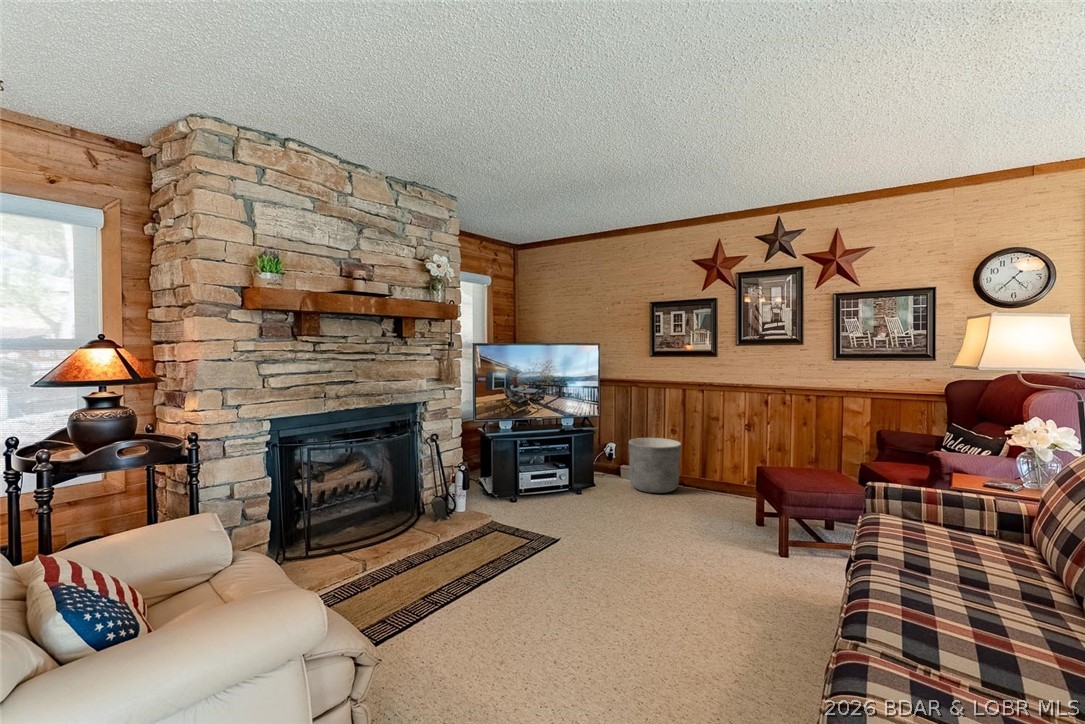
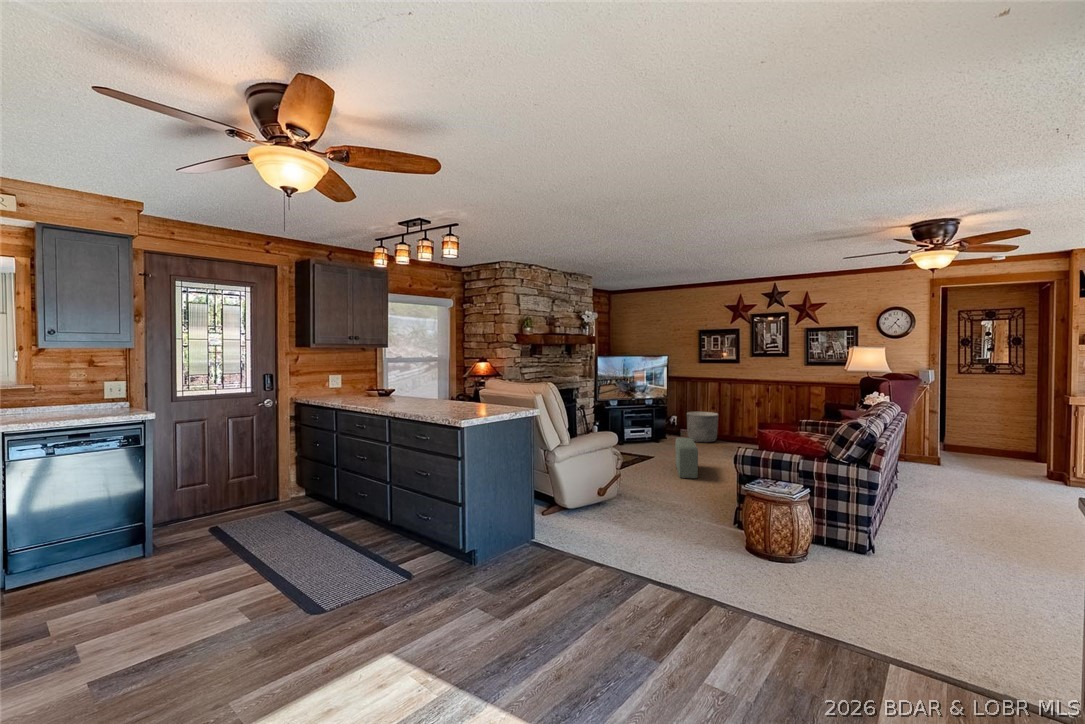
pouf: none [591,513,637,635] -> present [675,438,698,478]

